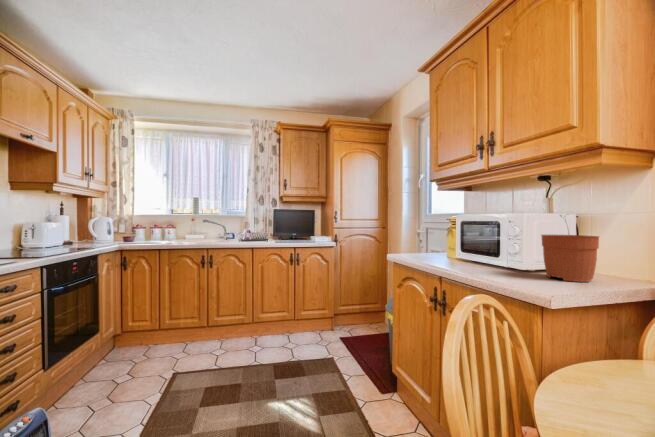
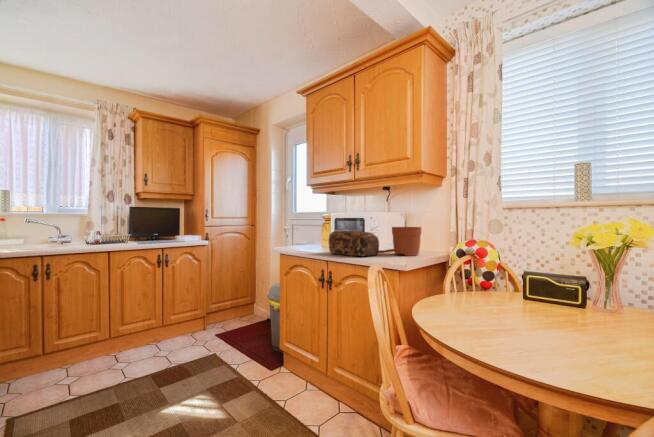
bread loaf: none [443,236,517,275] -> present [329,230,379,256]

